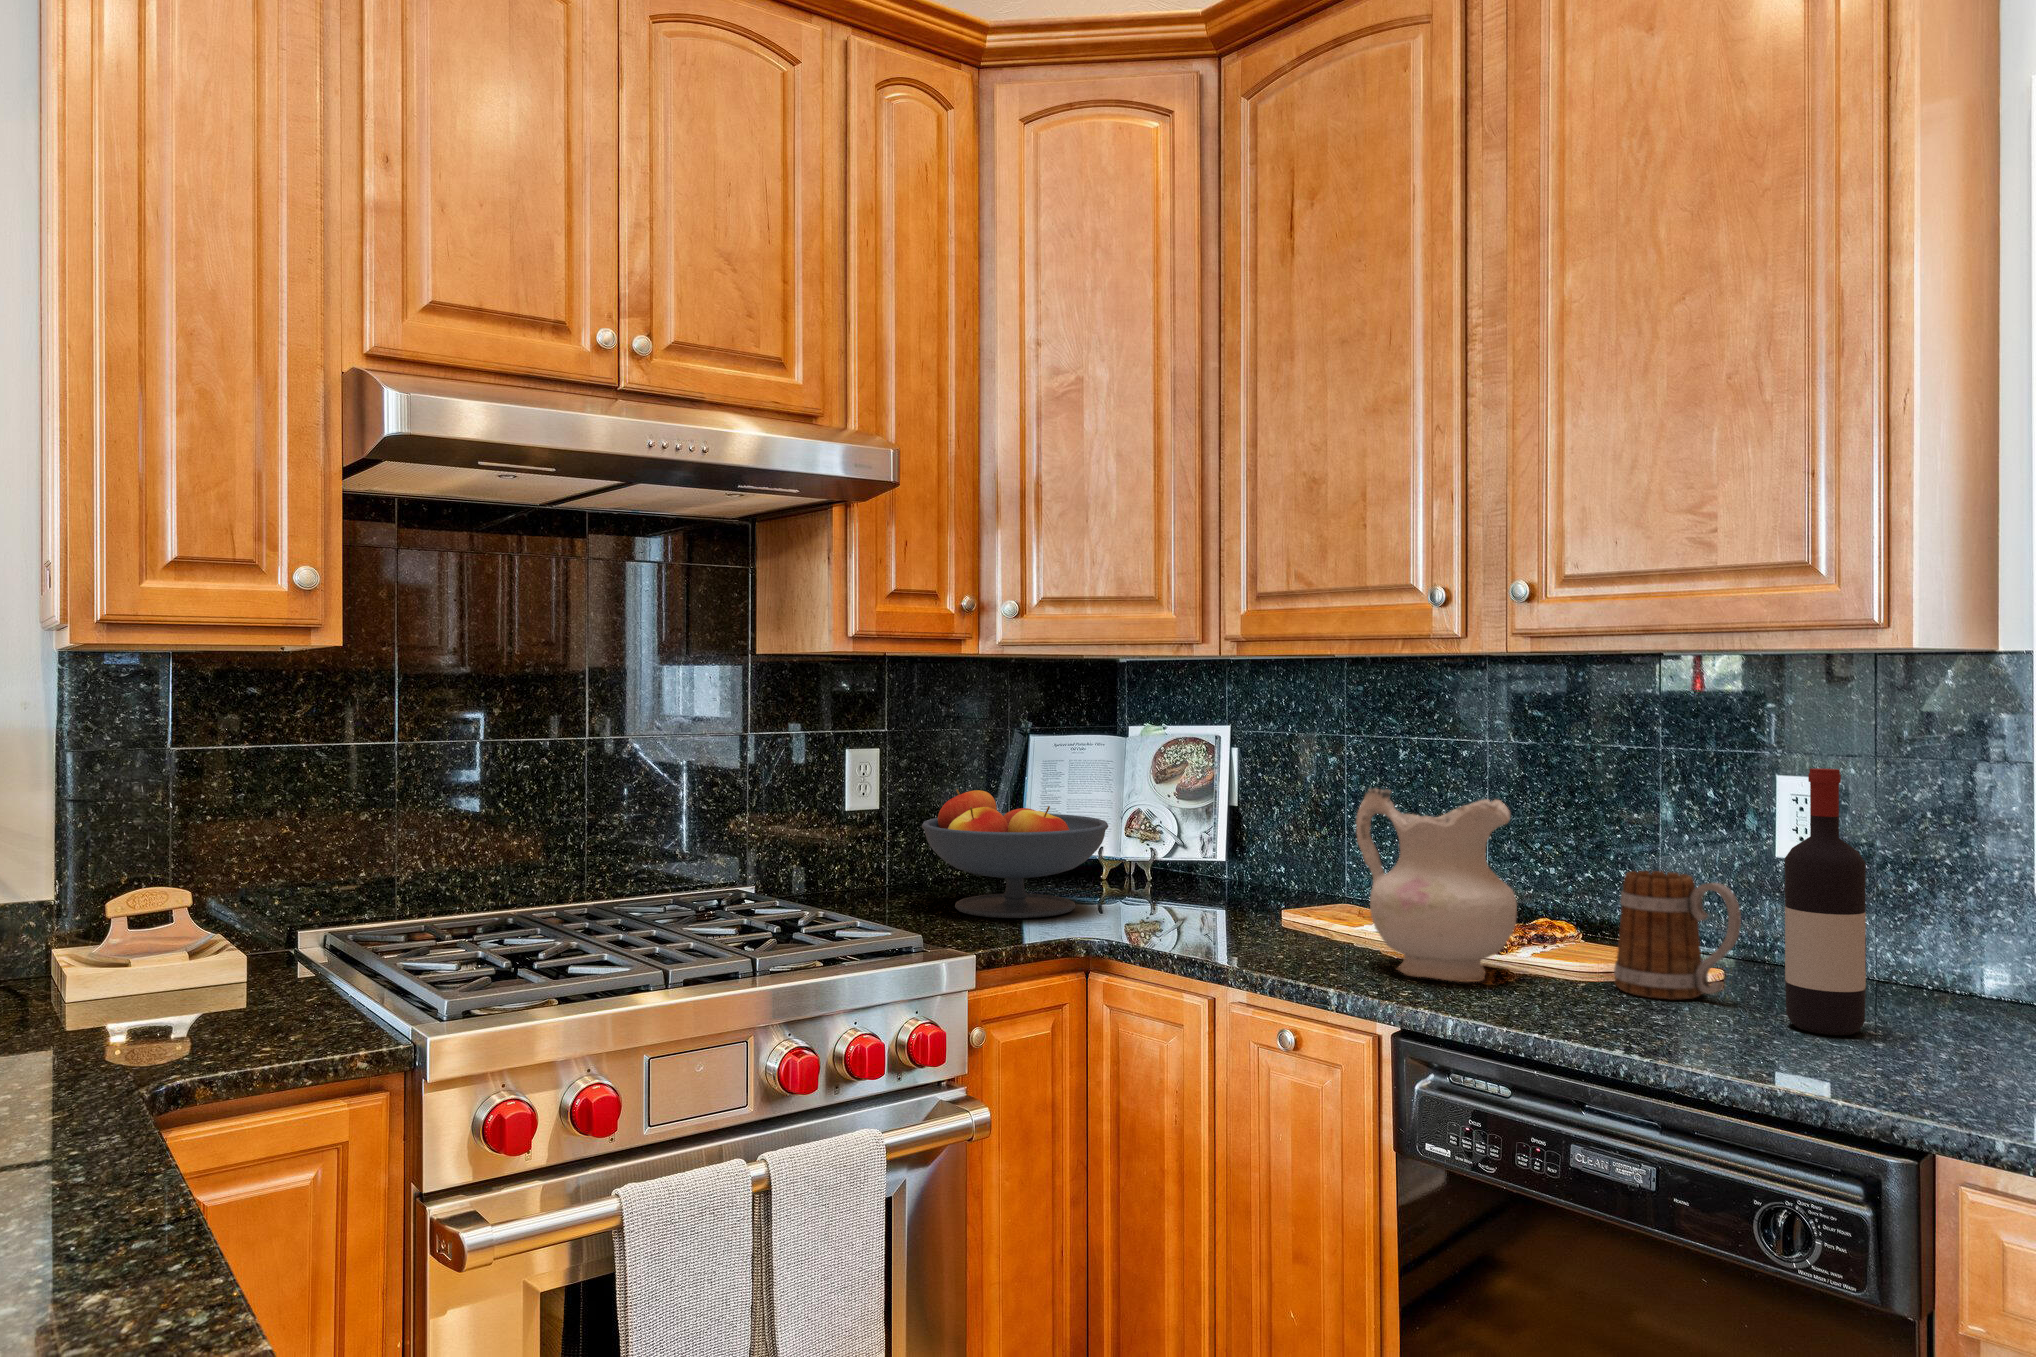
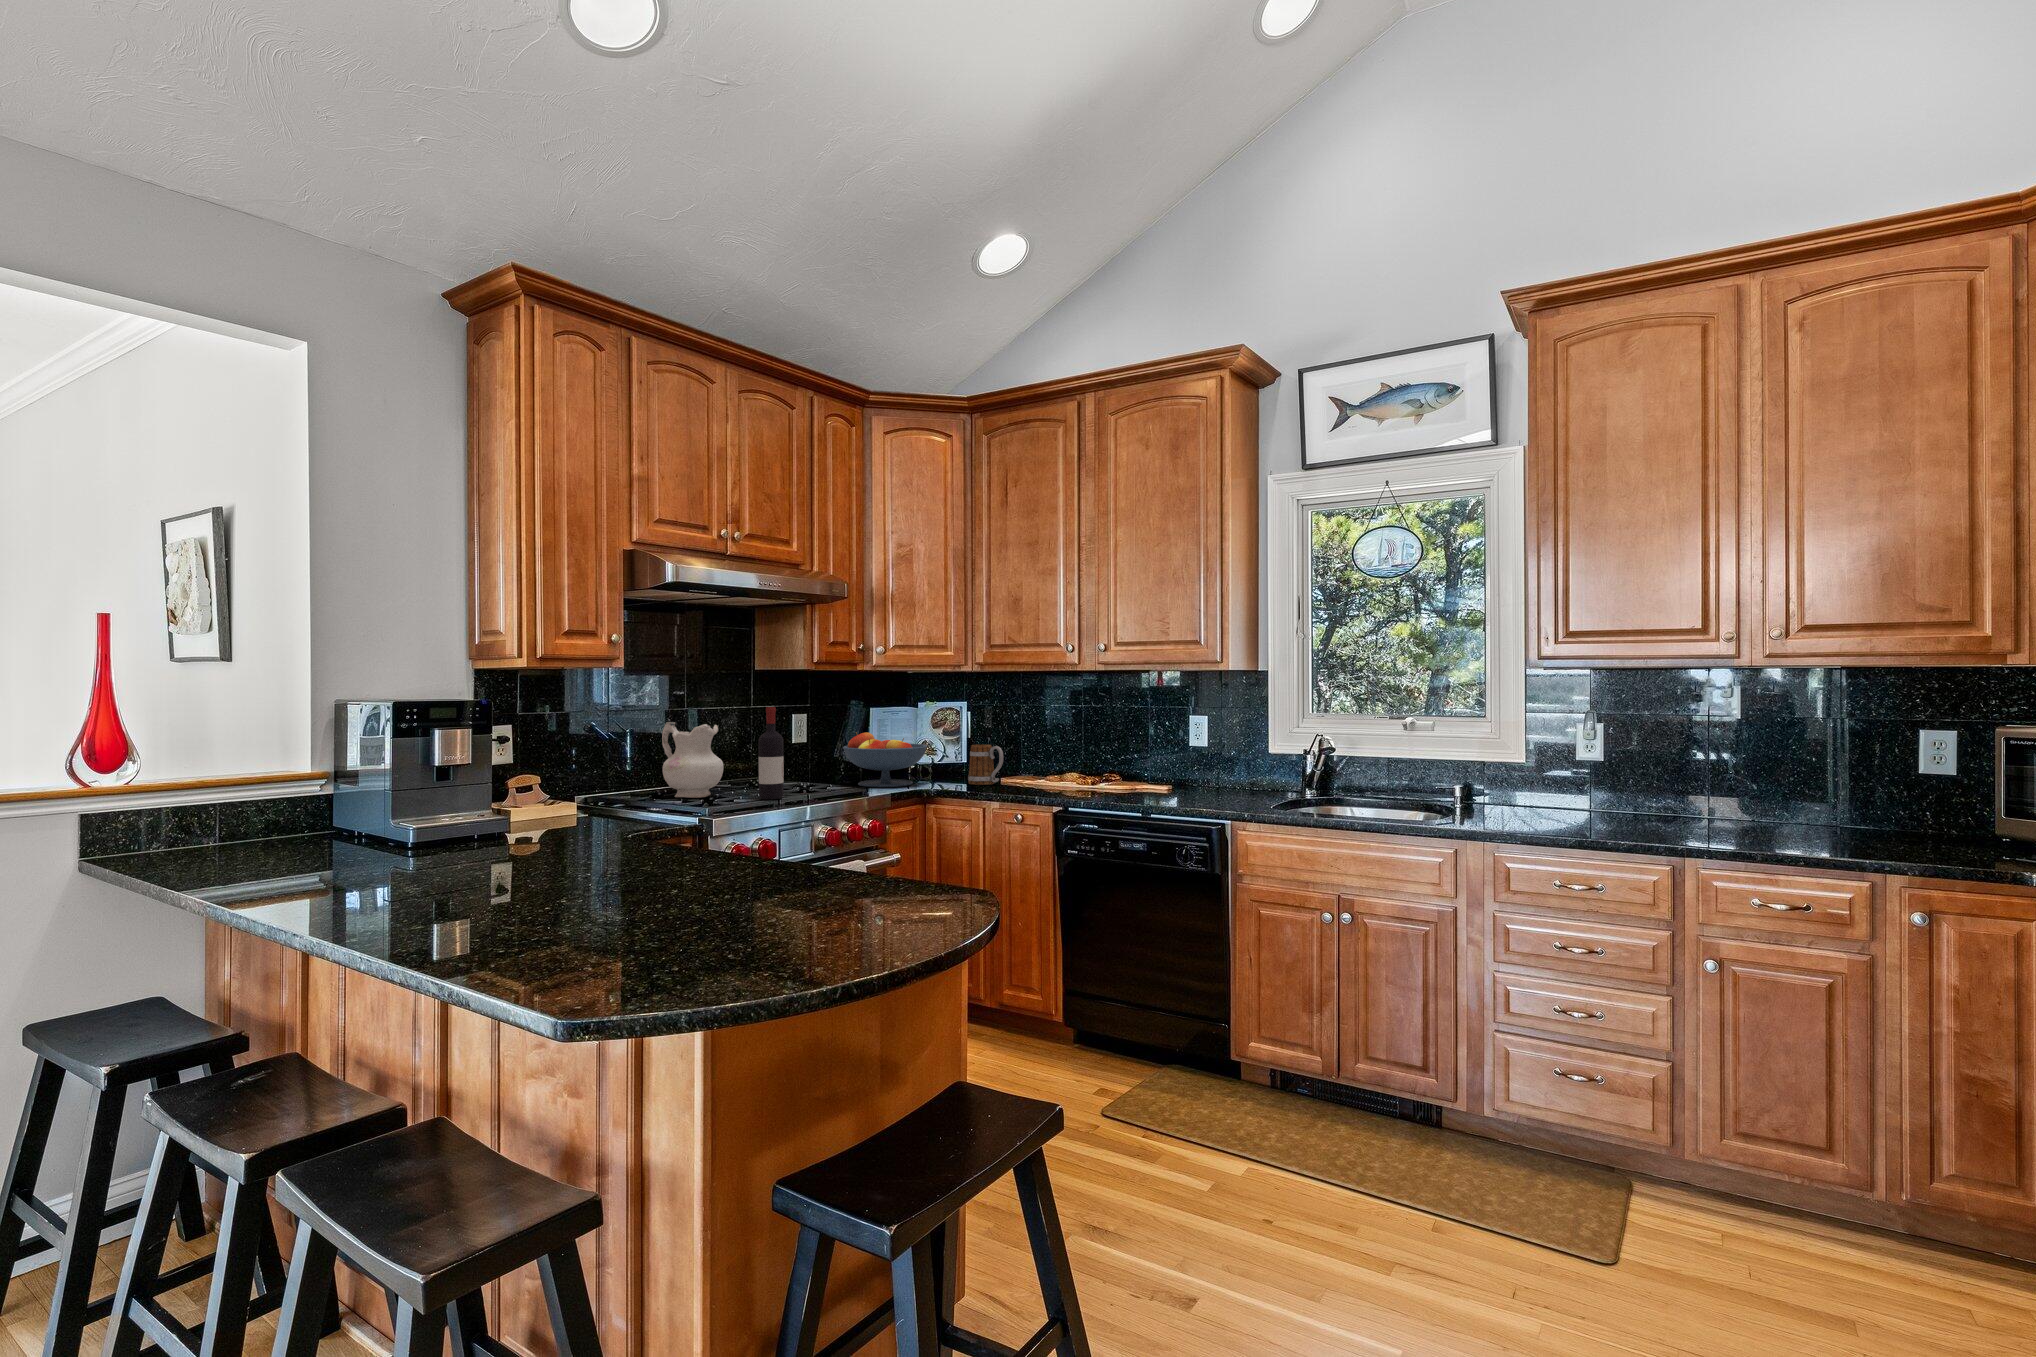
wine bottle: present [1785,768,1866,1035] -> present [759,707,784,800]
ceramic pitcher: present [1356,788,1517,982] -> present [662,722,723,798]
mug: present [1614,871,1741,1000] -> present [968,745,1003,785]

